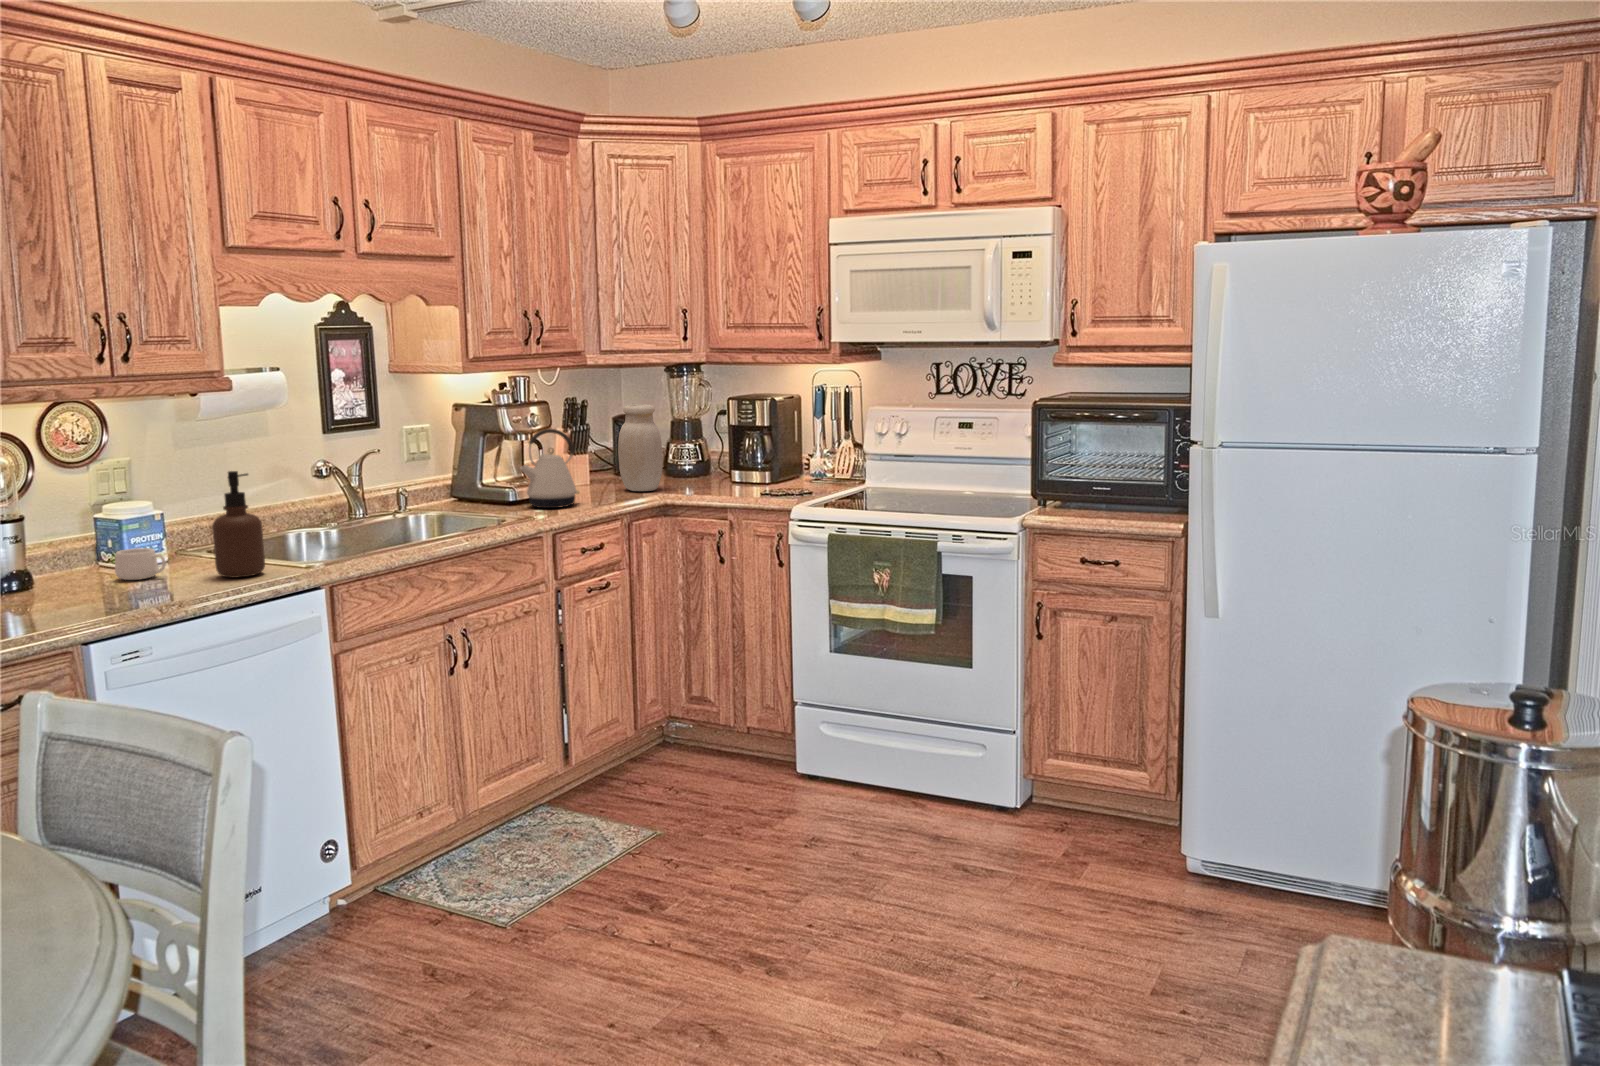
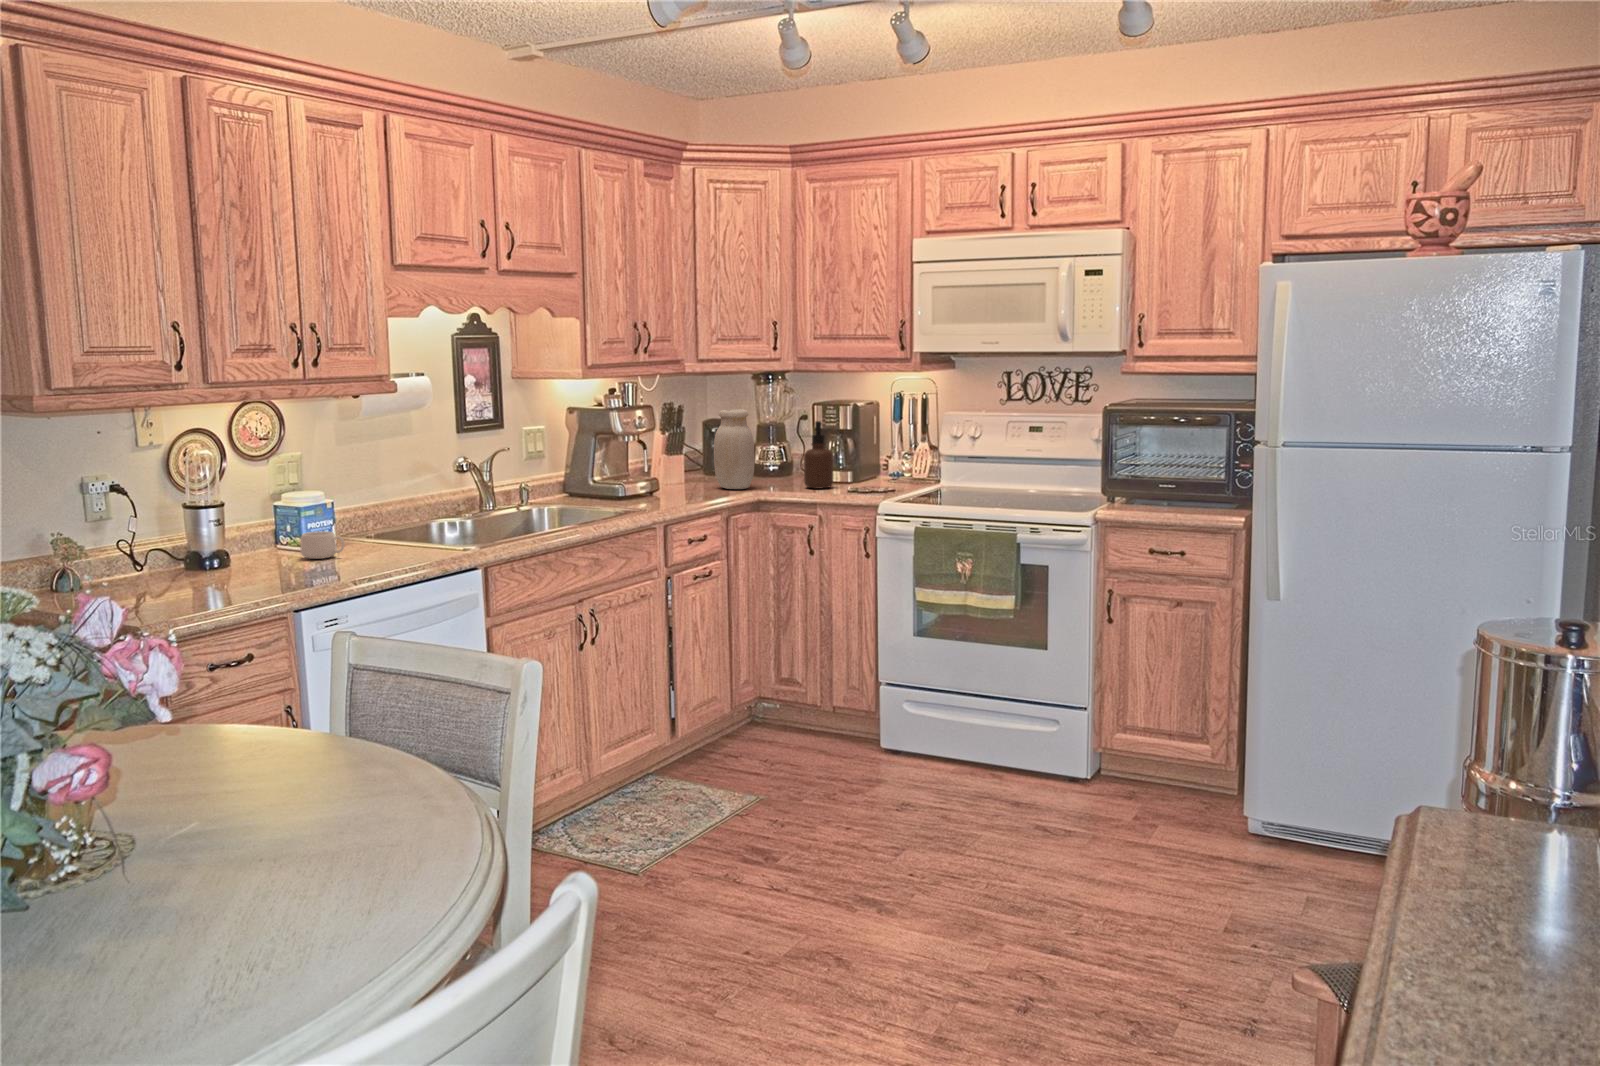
kettle: present [520,429,580,508] -> none [630,430,683,503]
soap dispenser: present [212,471,265,578] -> present [804,421,833,489]

